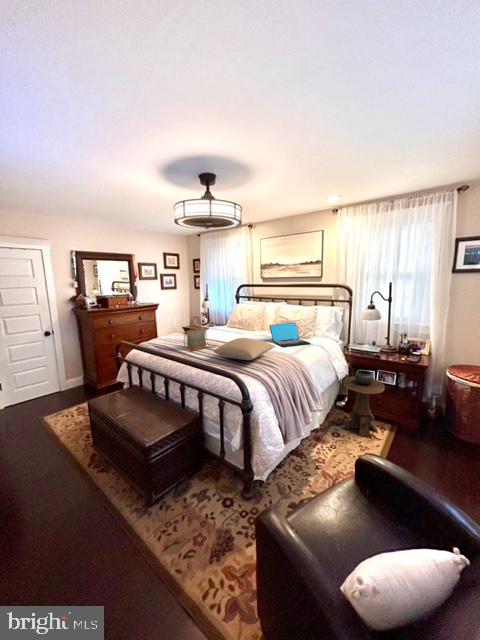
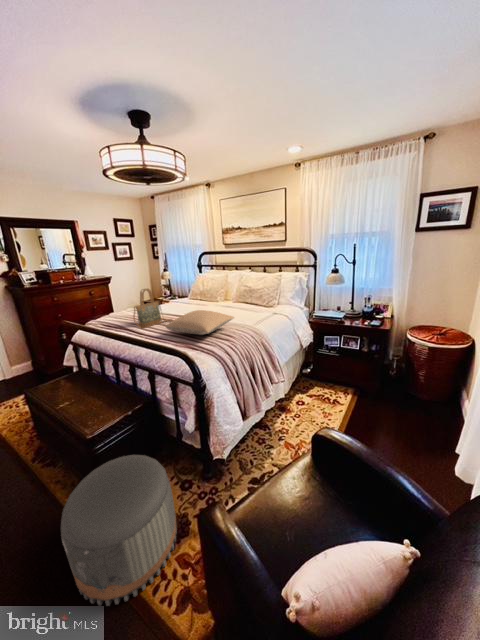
laptop: present [270,323,311,347] -> none [231,291,274,318]
side table: present [344,370,385,437] -> none [308,336,347,402]
pouf: none [128,465,221,602] -> present [61,455,177,606]

